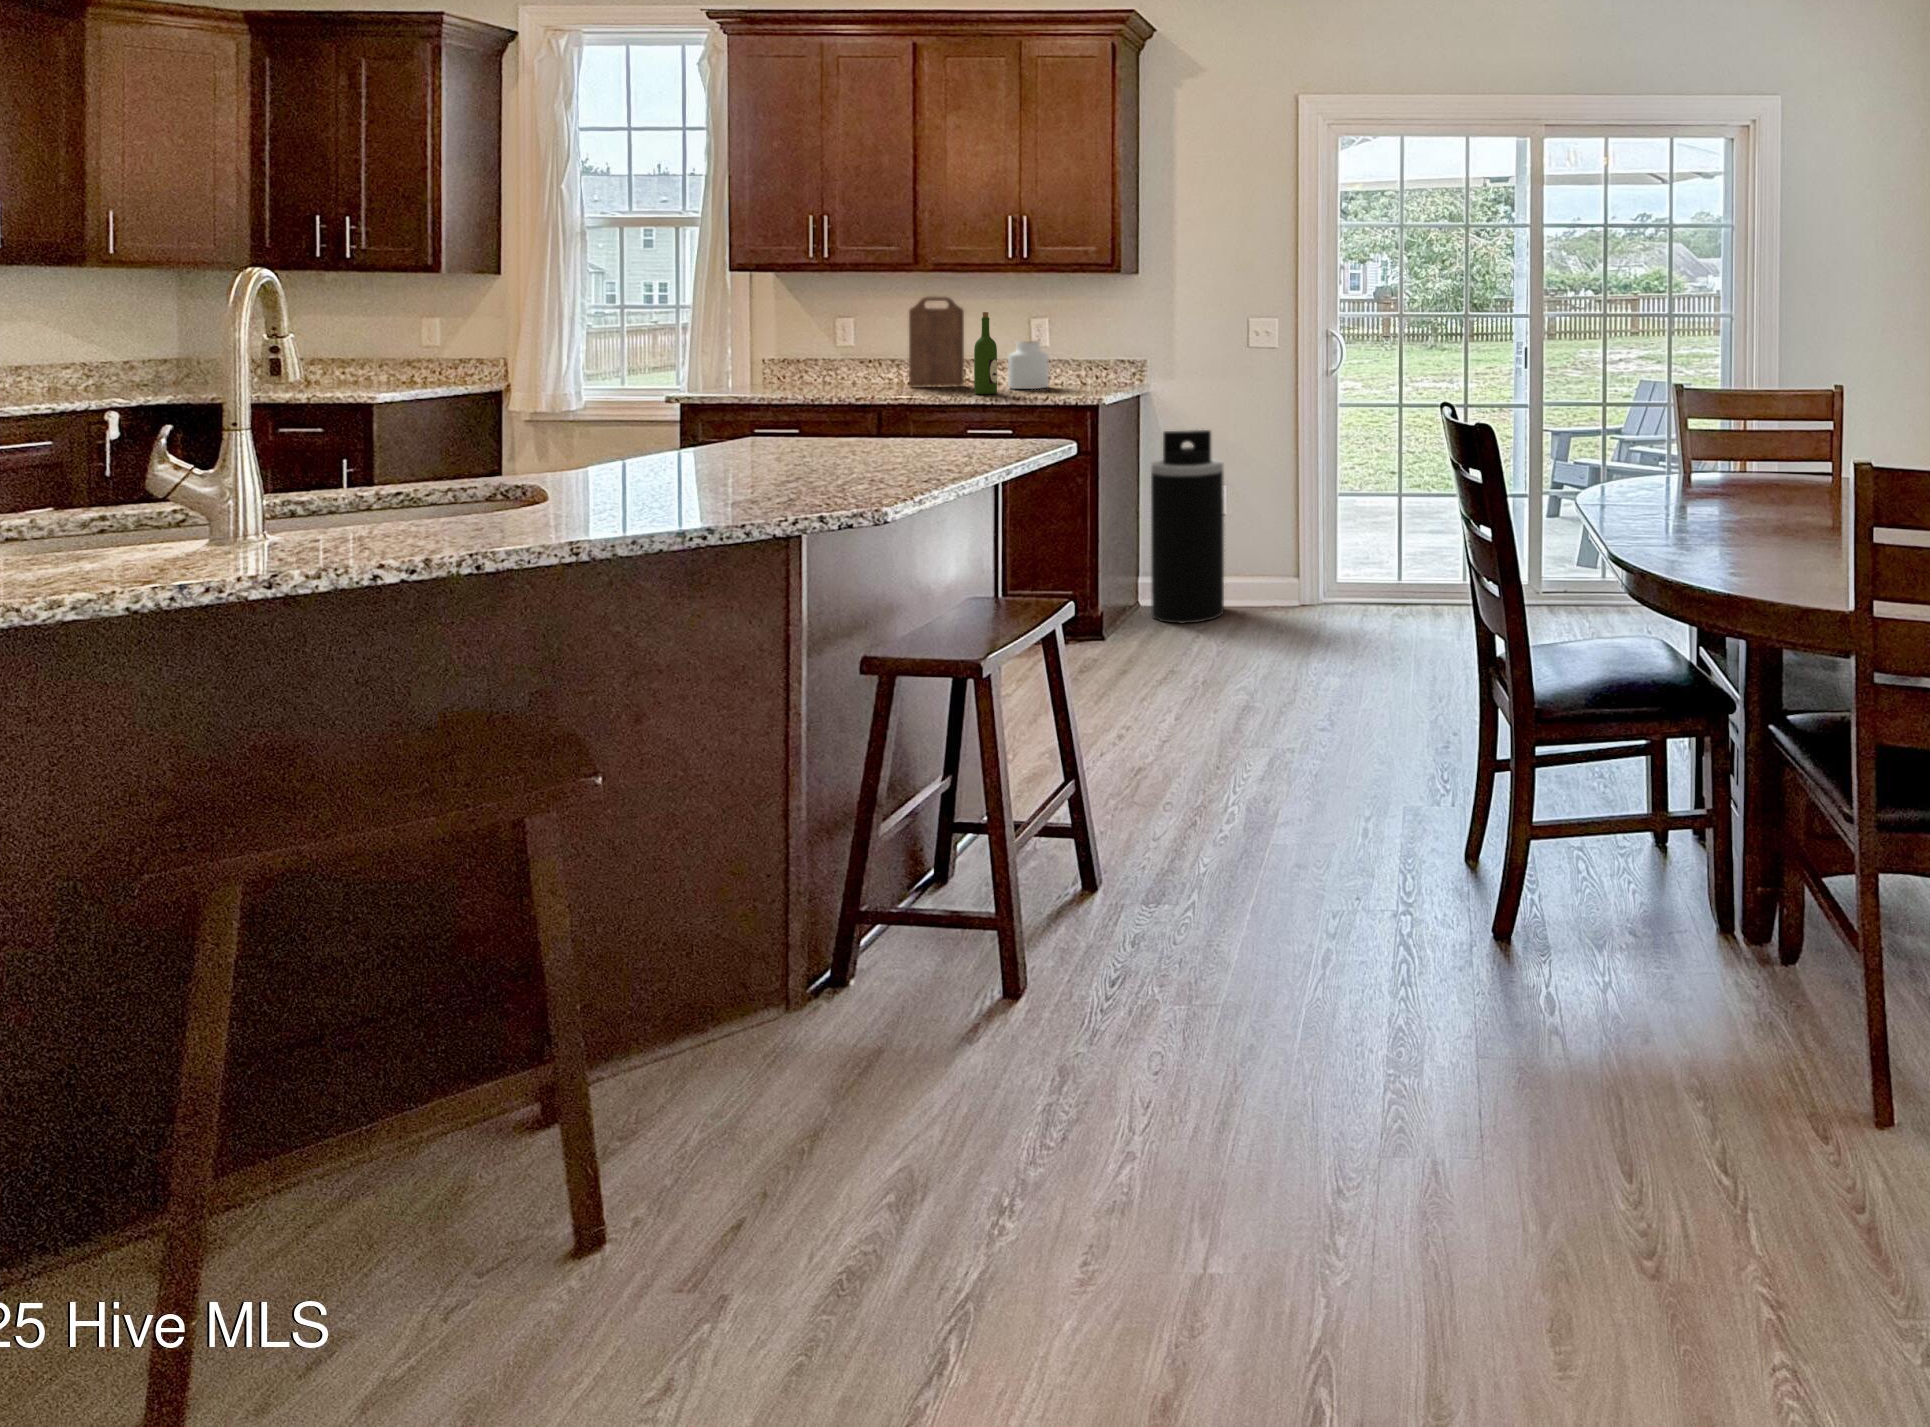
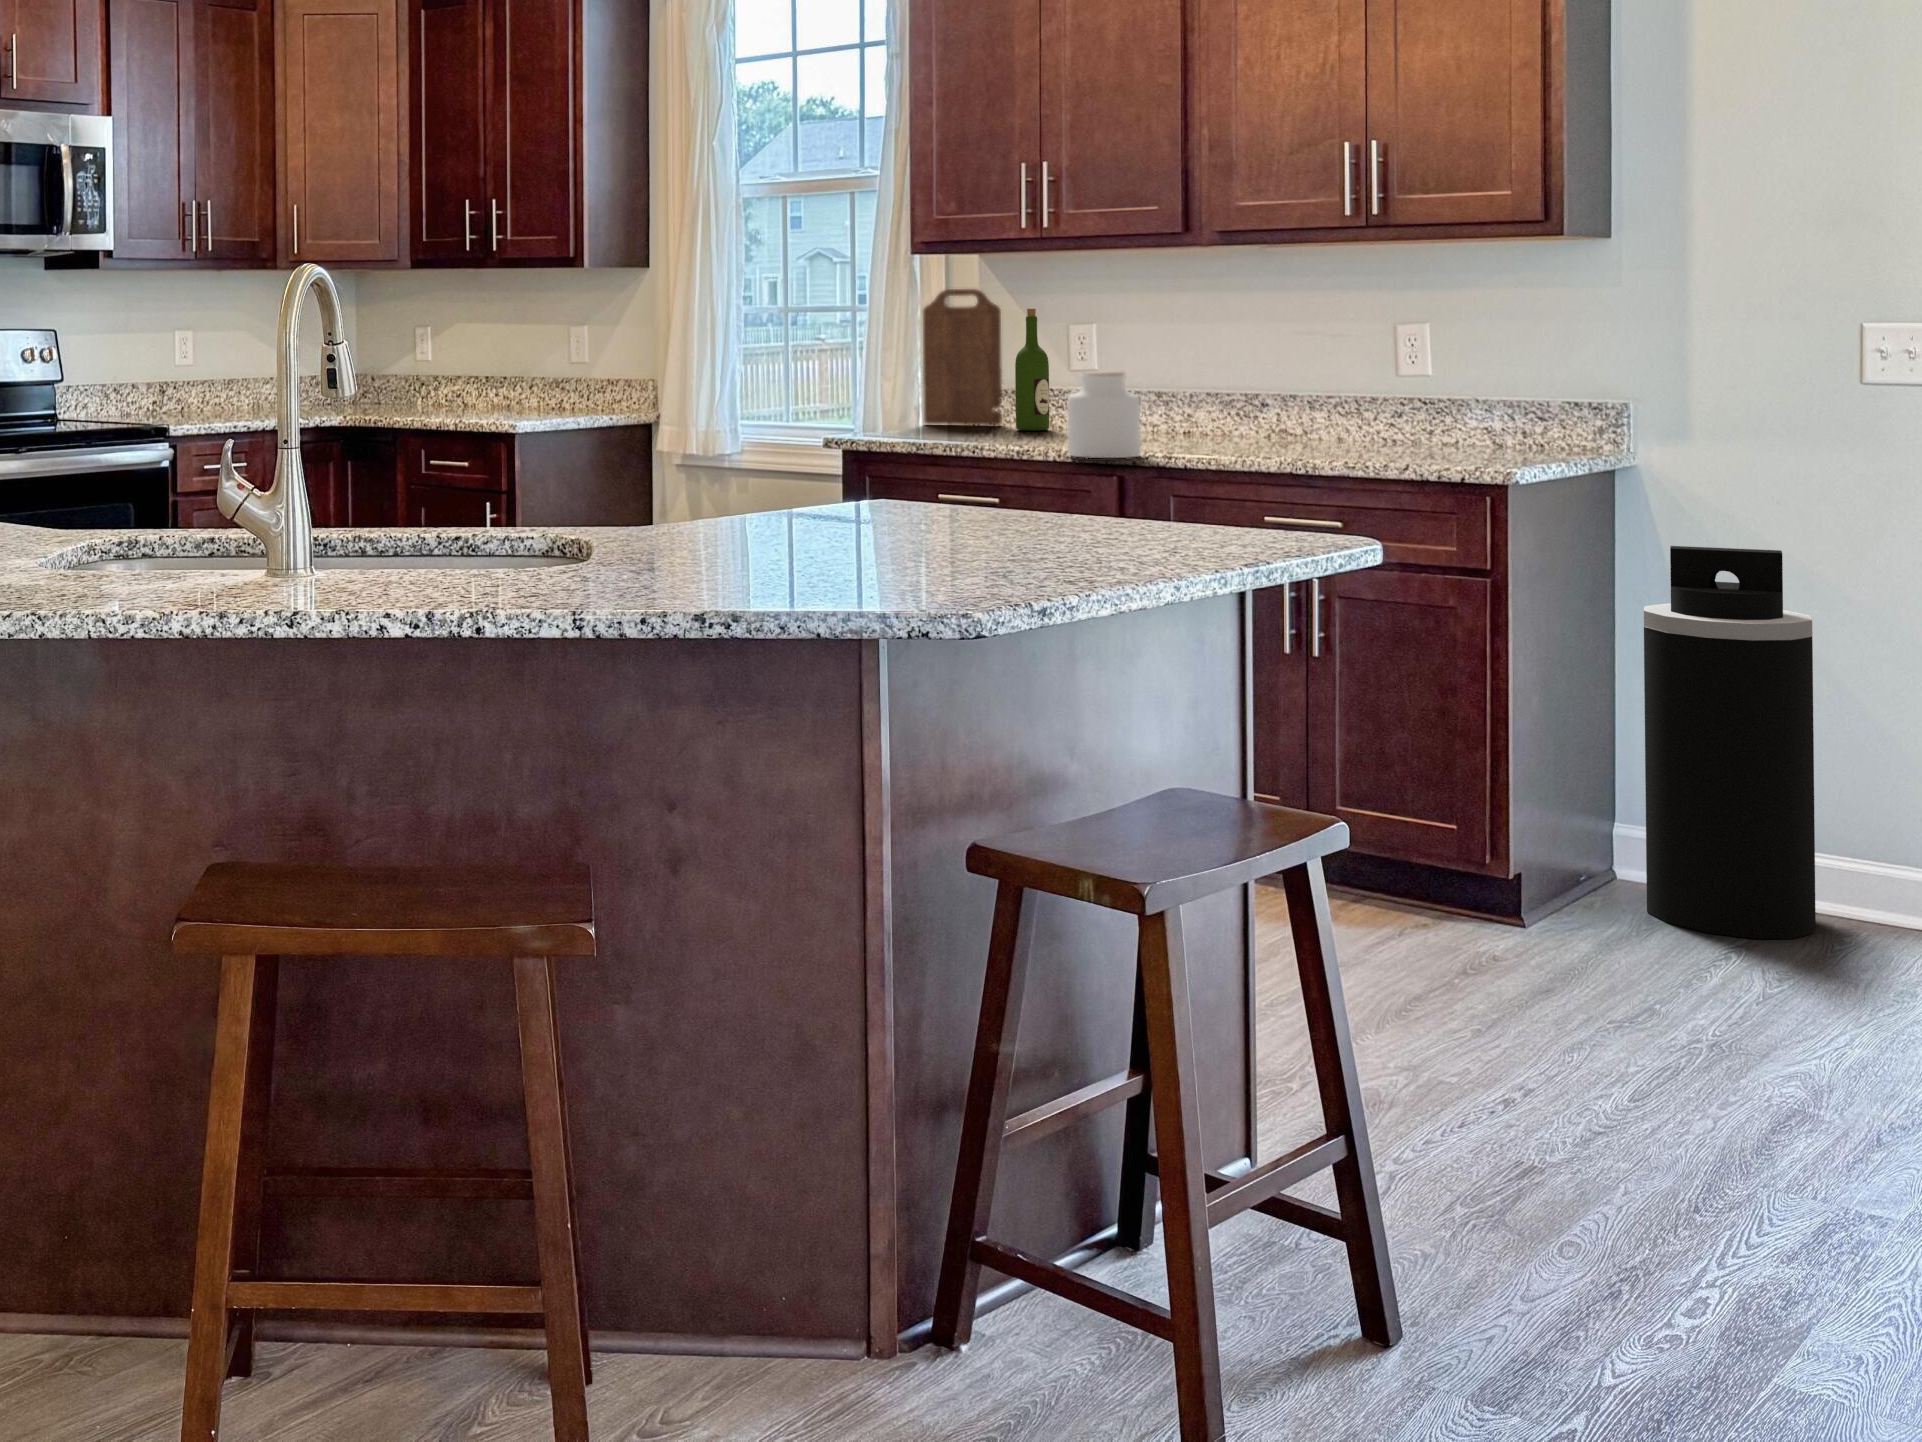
cutting board: present [909,297,964,387] -> present [923,289,1002,425]
wine bottle: present [974,312,997,394] -> present [1015,309,1049,430]
jar: present [1008,341,1049,389] -> present [1068,372,1141,458]

